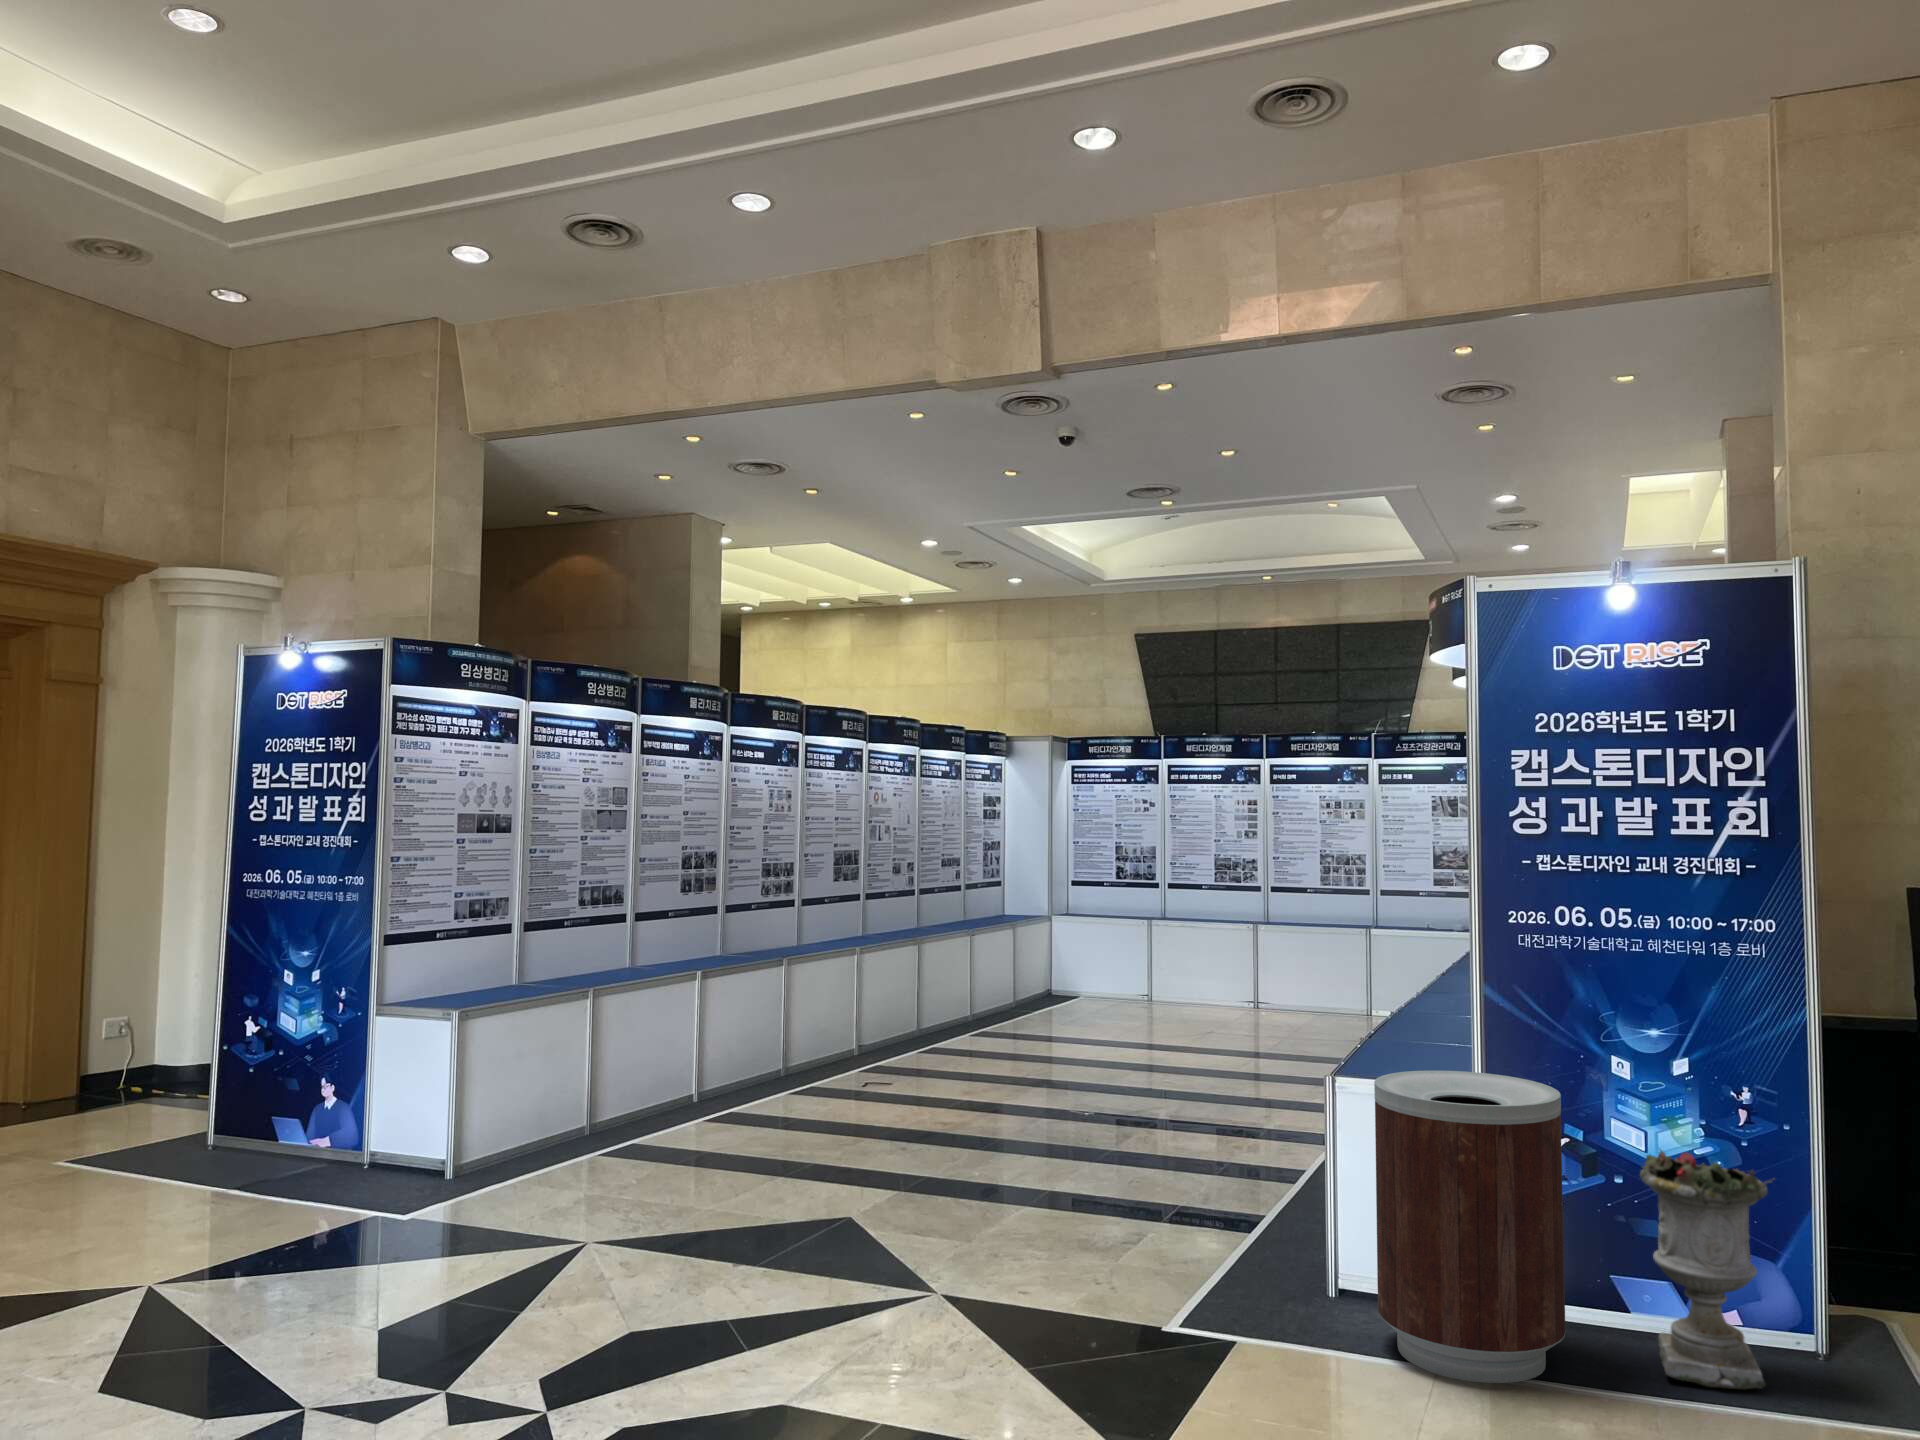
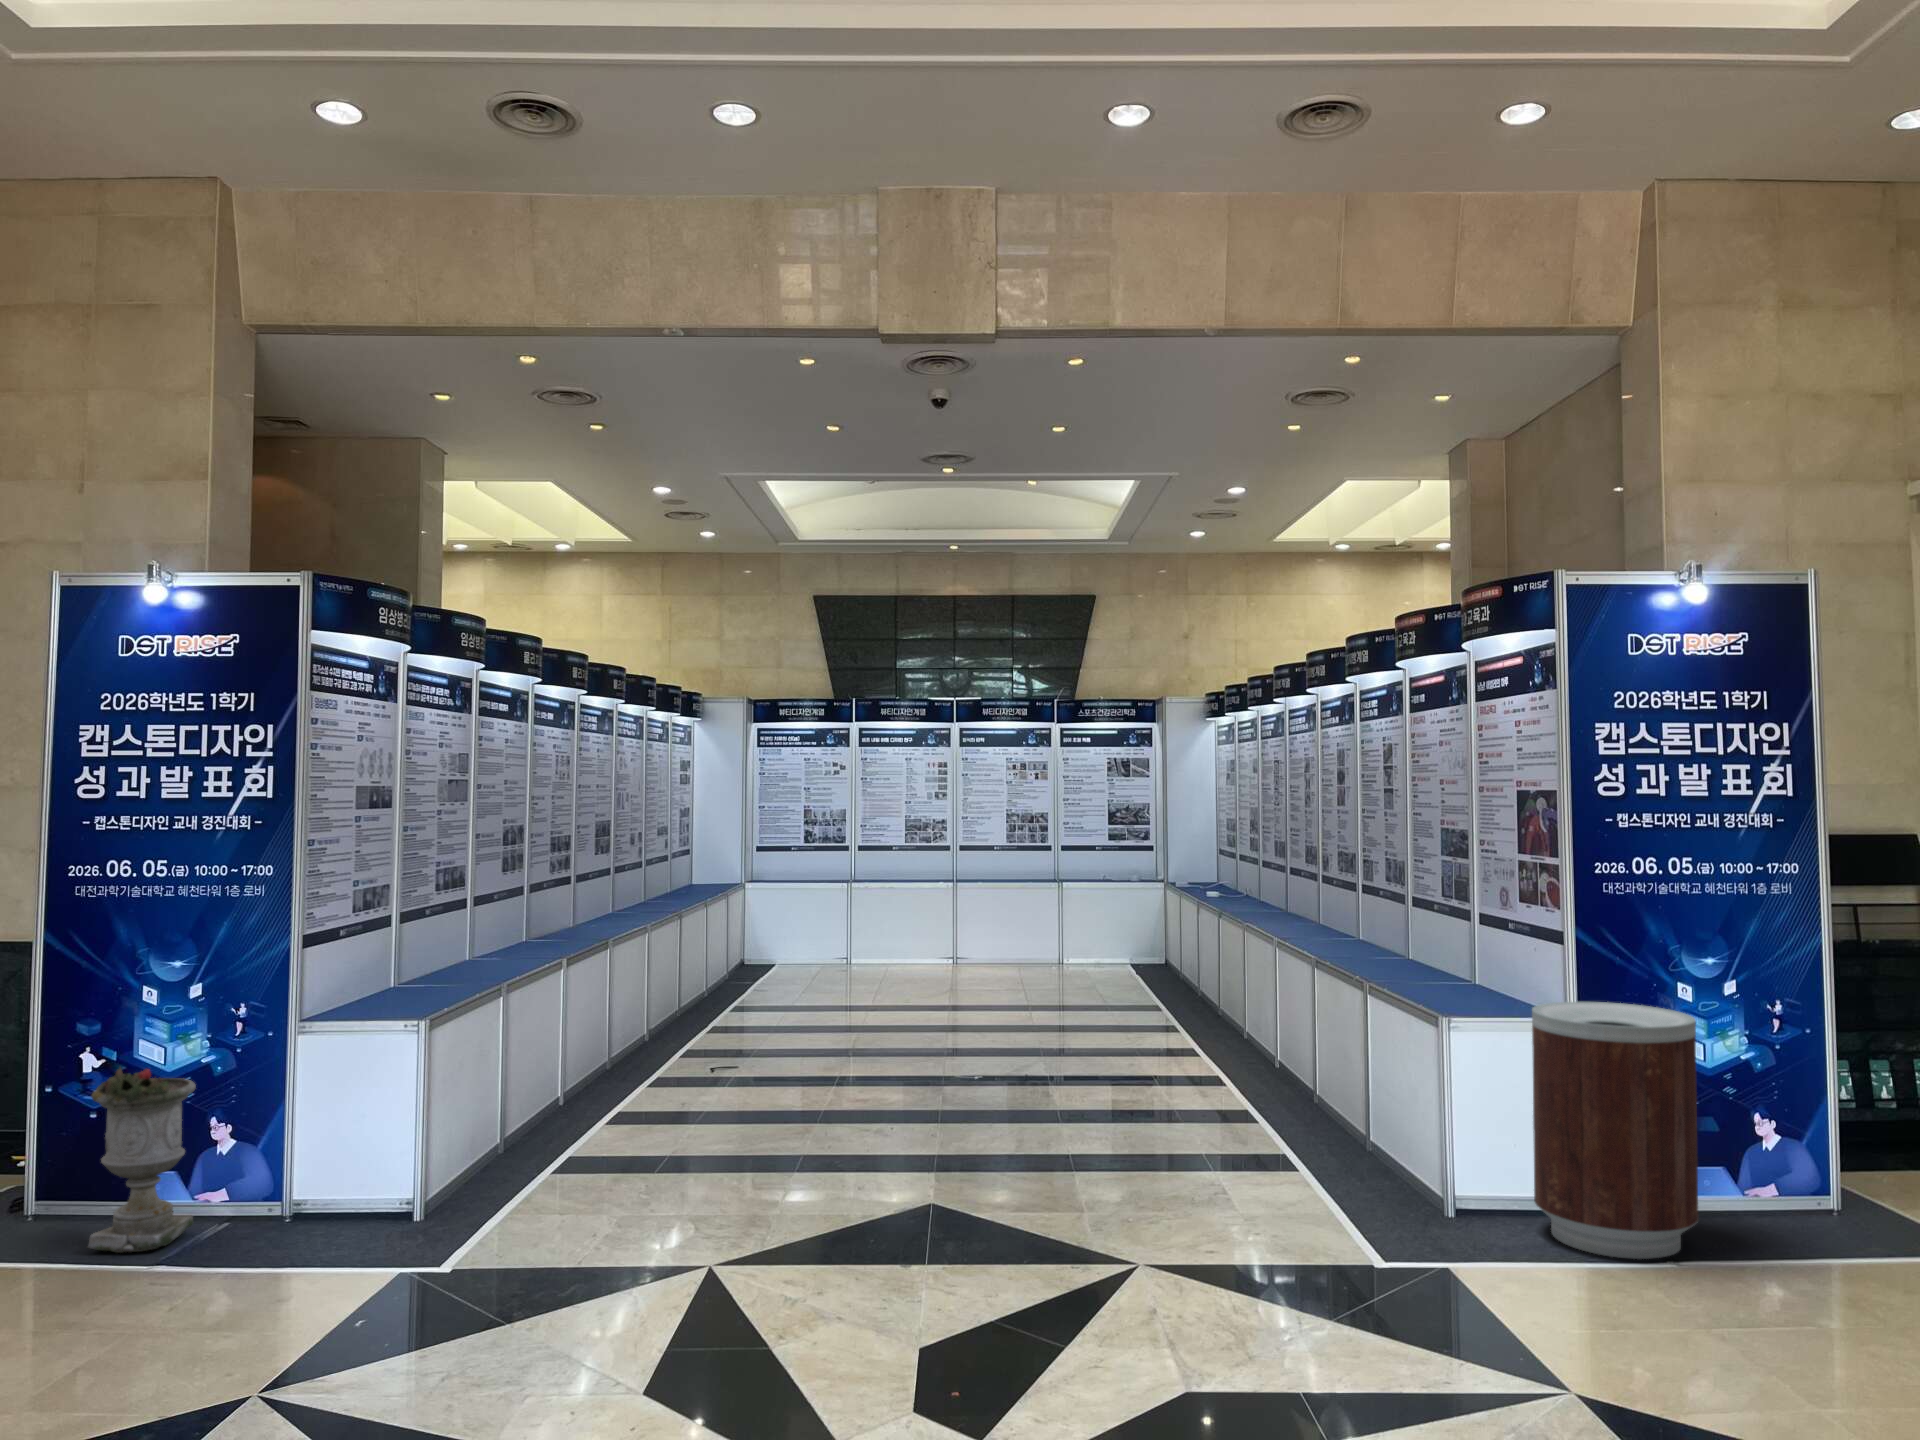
planter: present [1640,1149,1772,1389] -> present [88,1067,196,1253]

